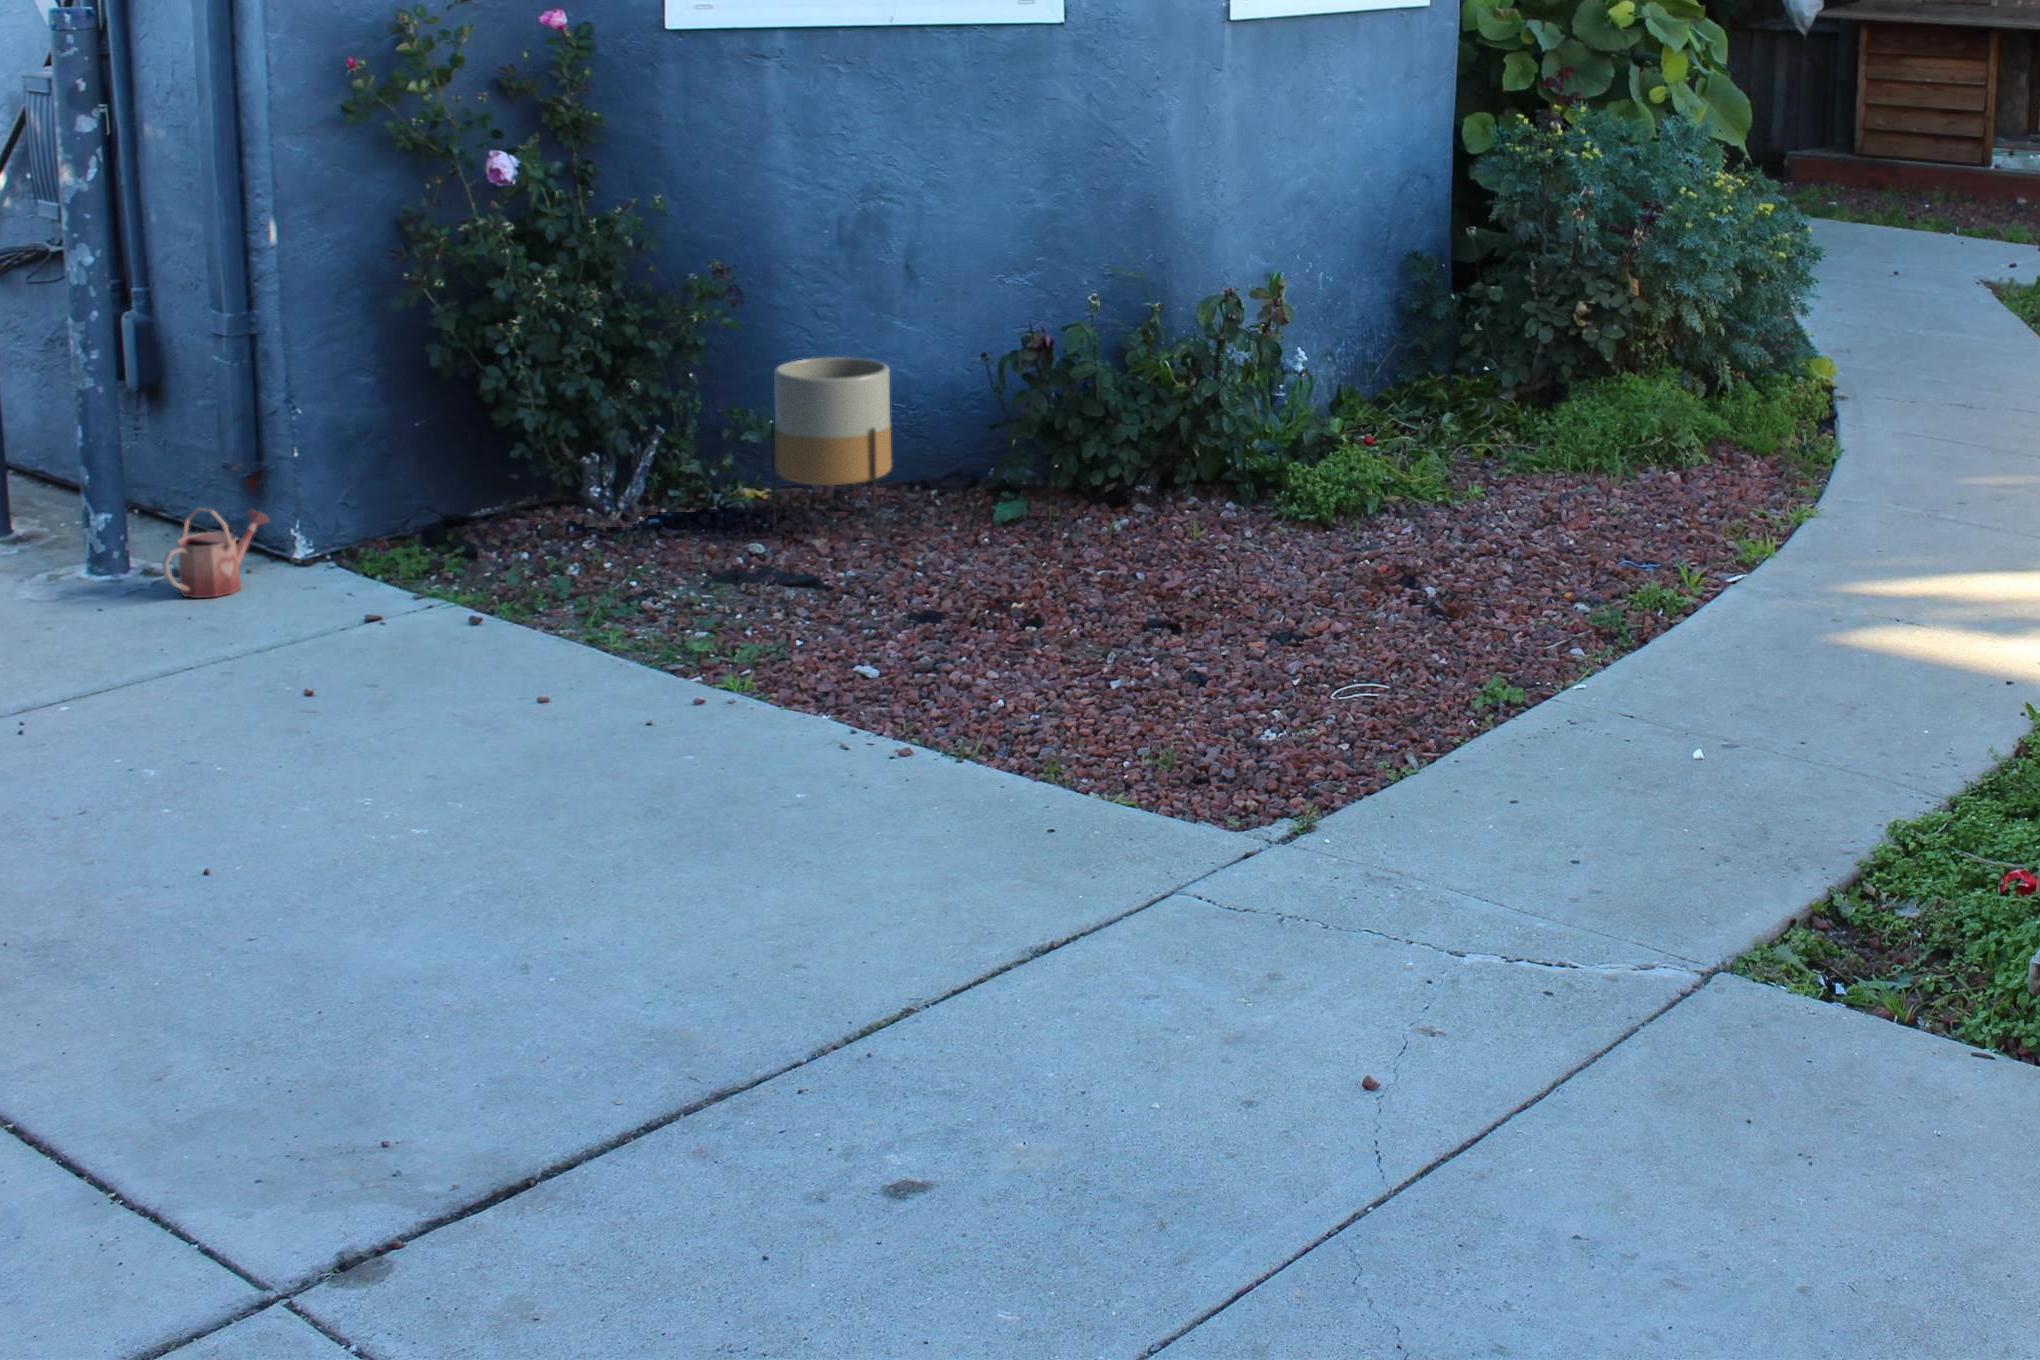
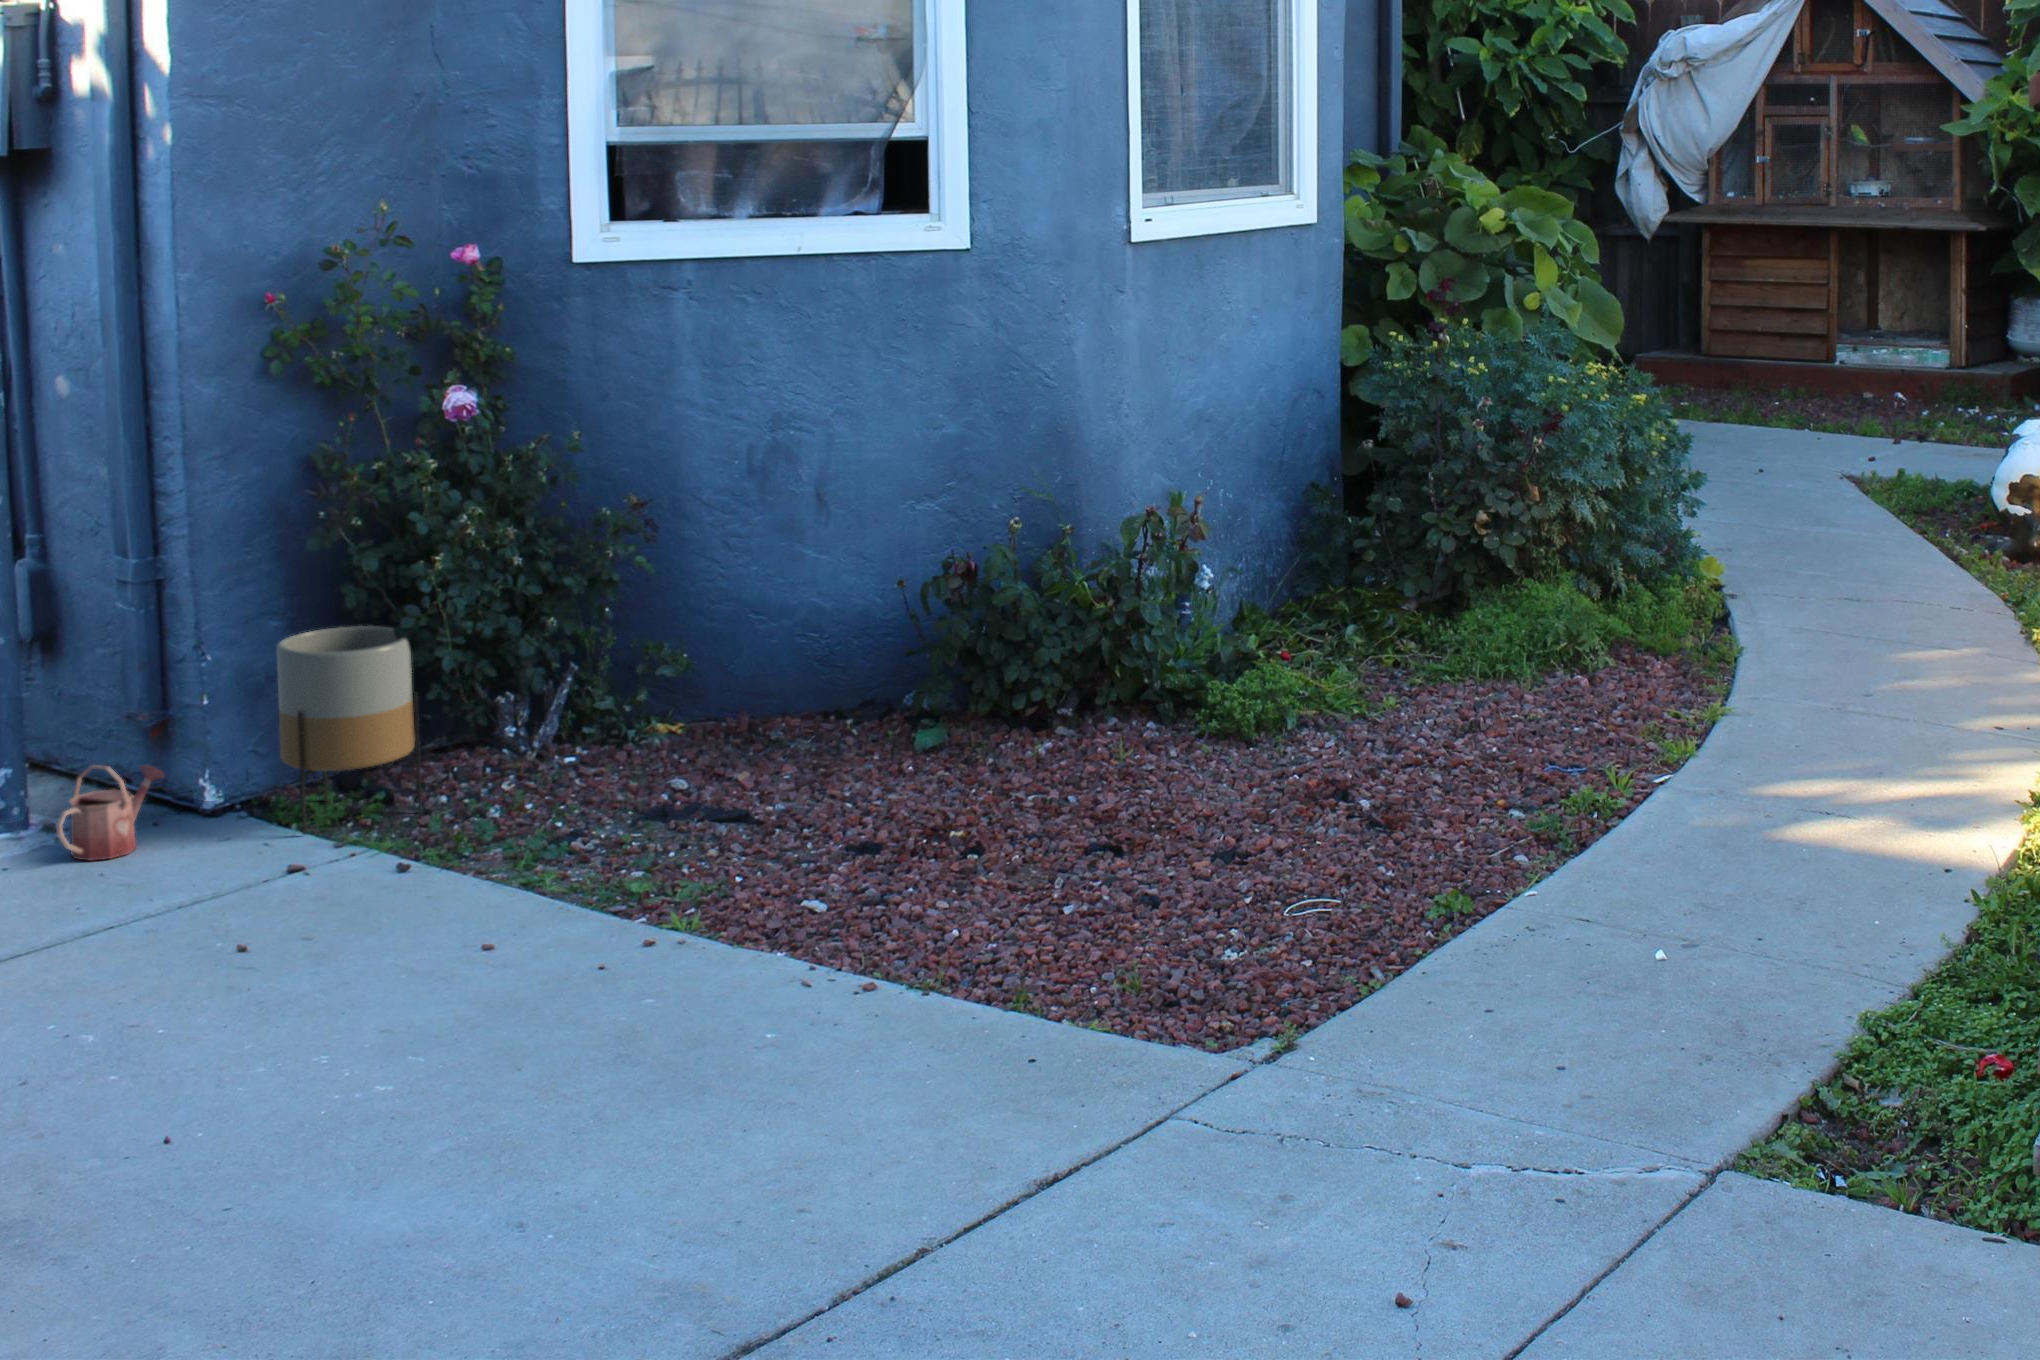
planter: present [771,357,892,537] -> present [277,626,421,835]

